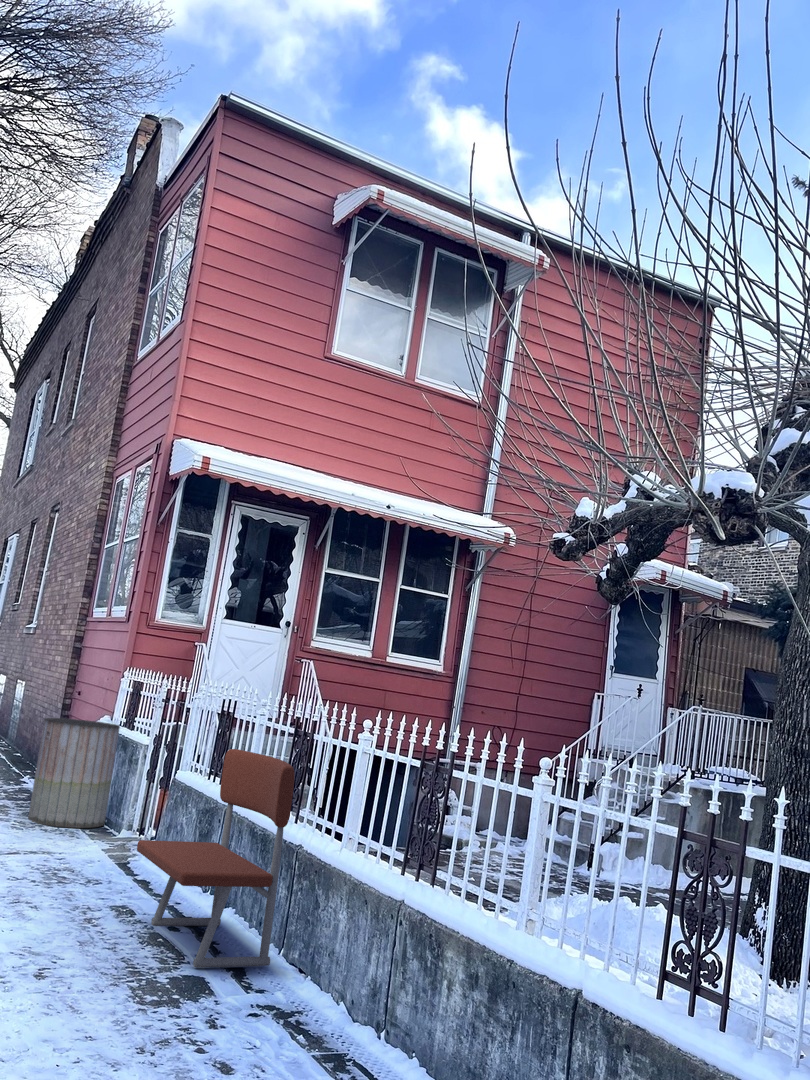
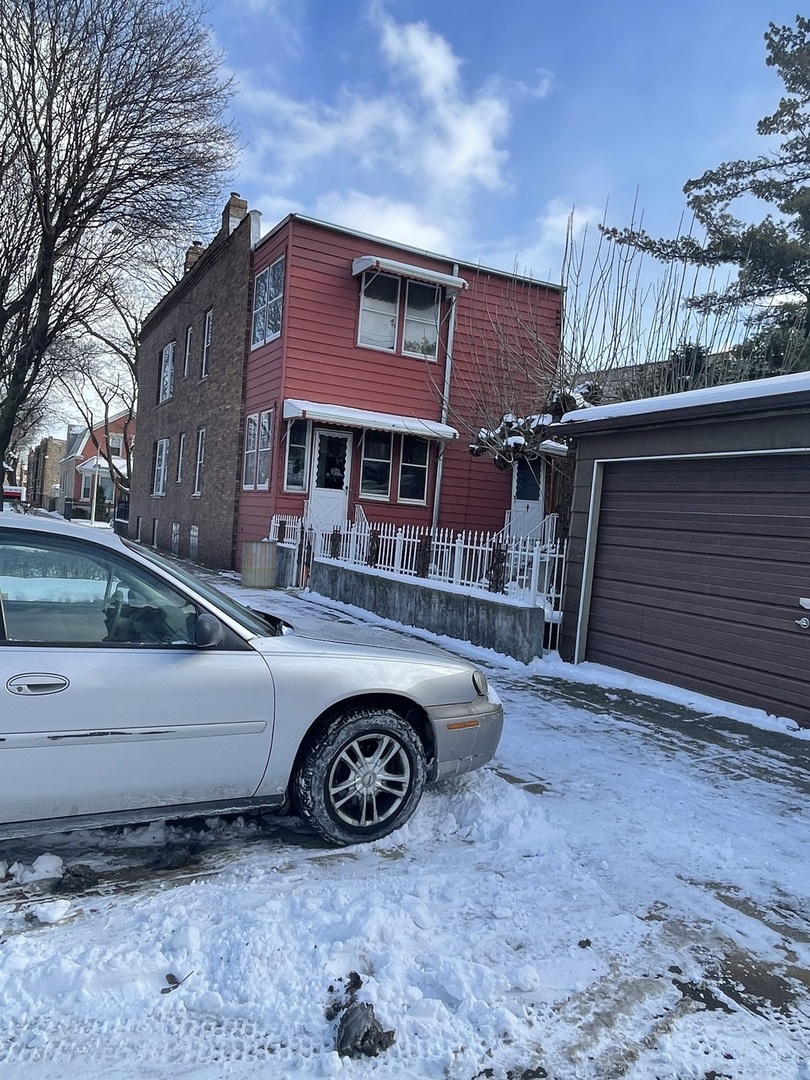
bench: present [137,749,295,968] -> none [312,543,373,618]

